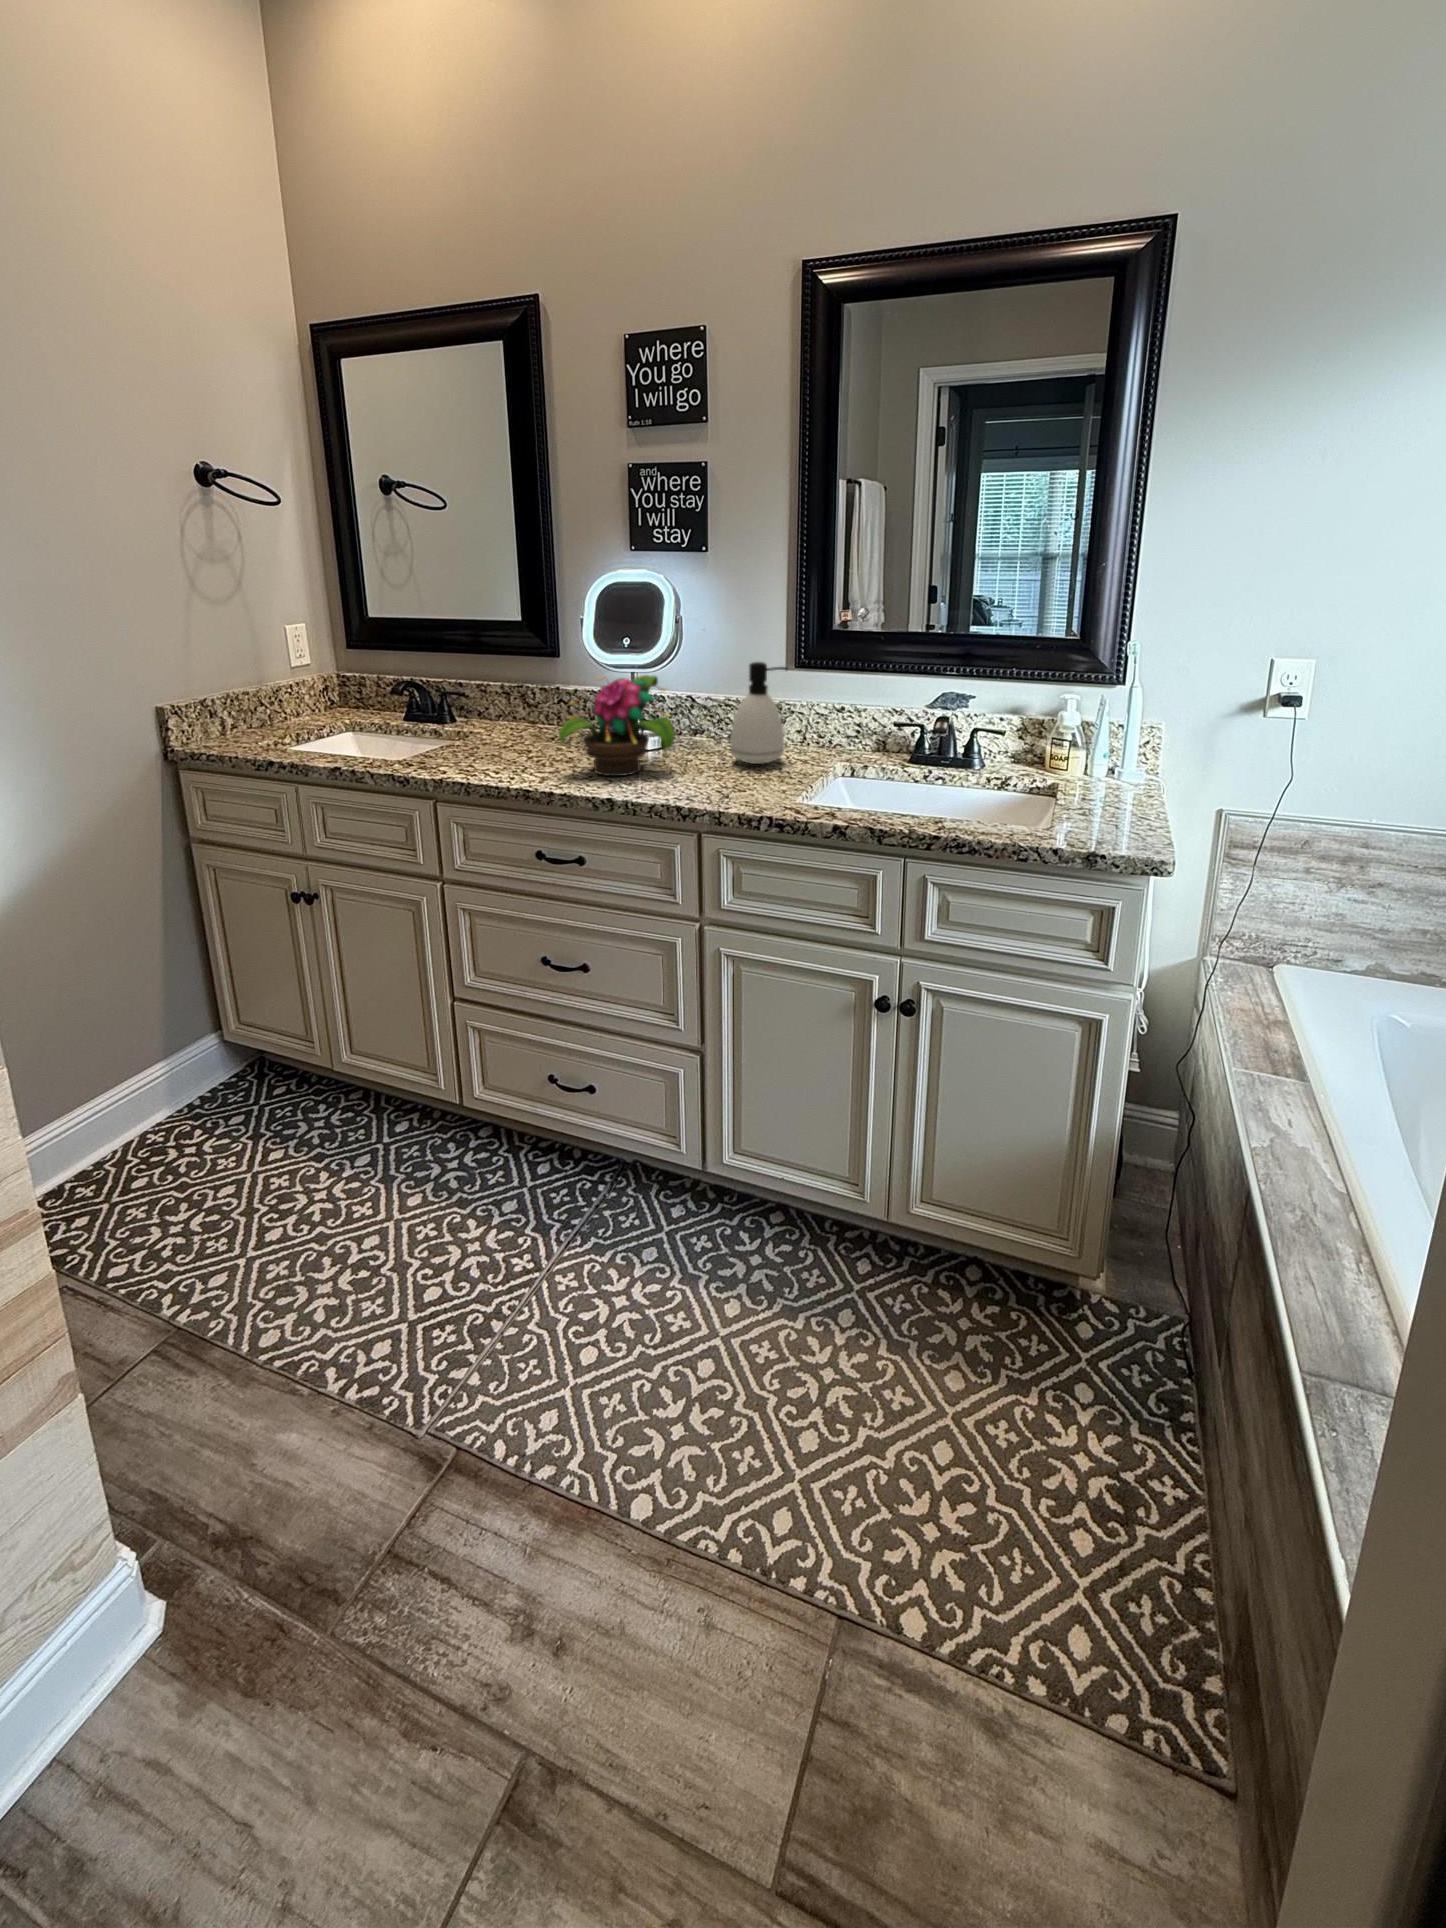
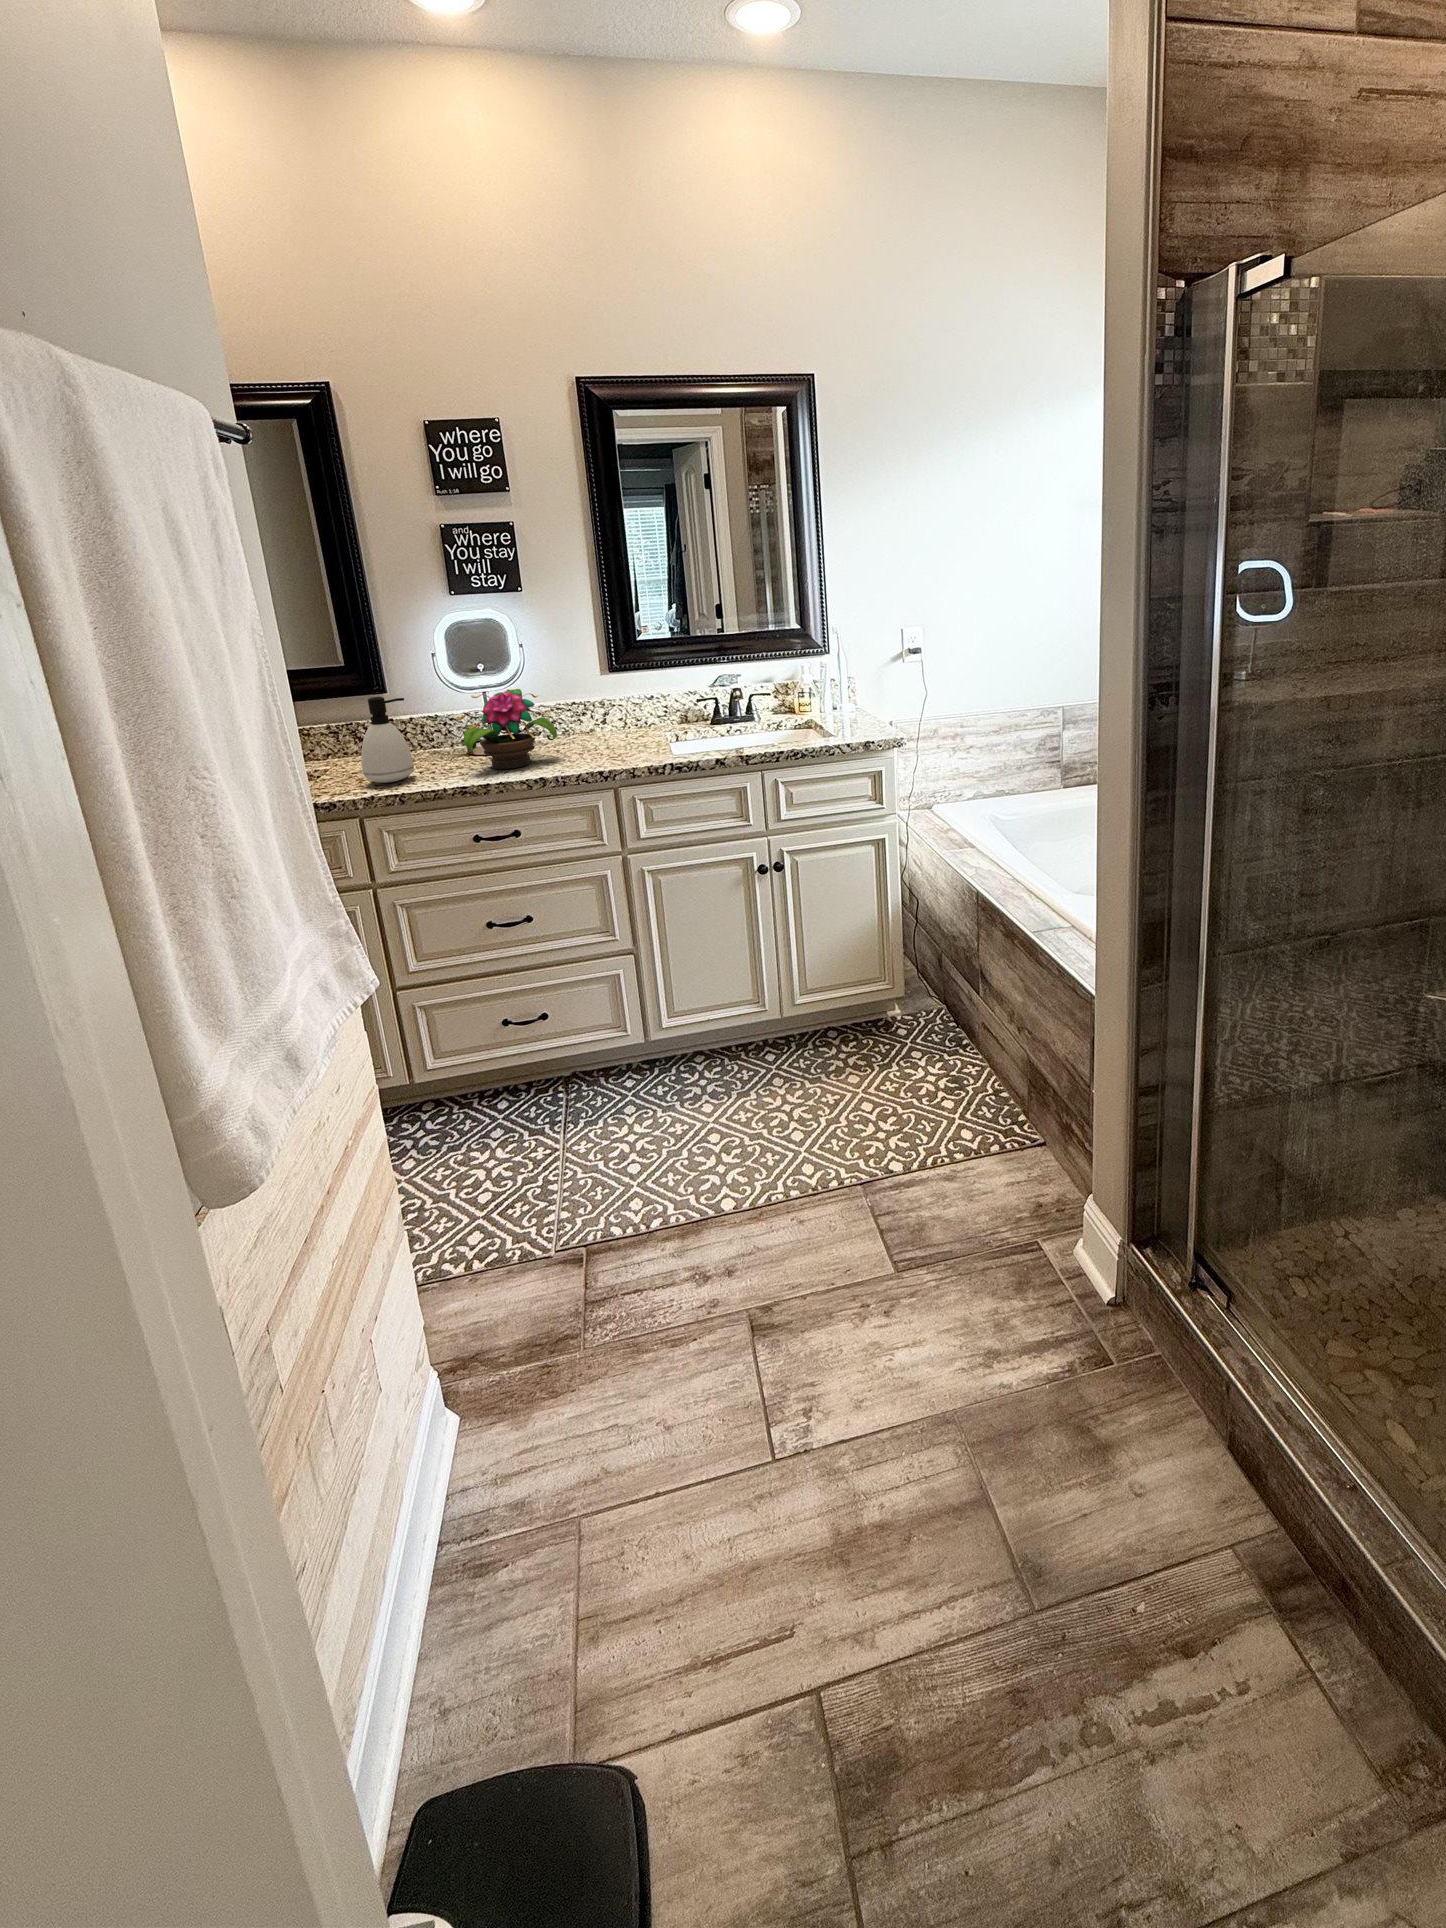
soap dispenser: present [730,662,787,764] -> present [361,697,414,783]

